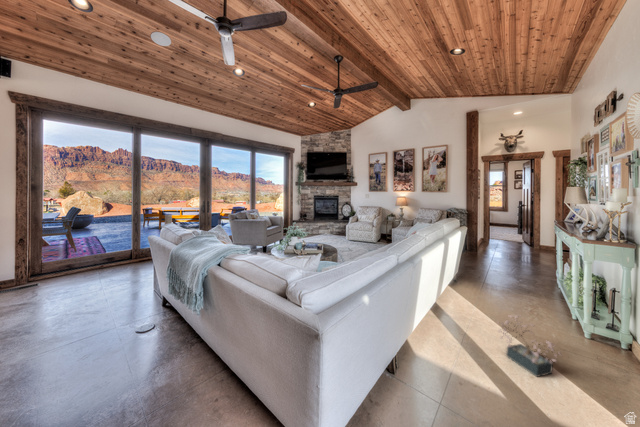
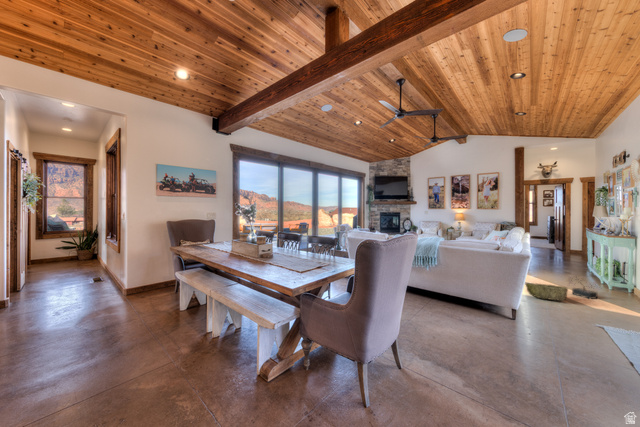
woven basket: none [411,335,489,393] -> present [526,283,568,300]

